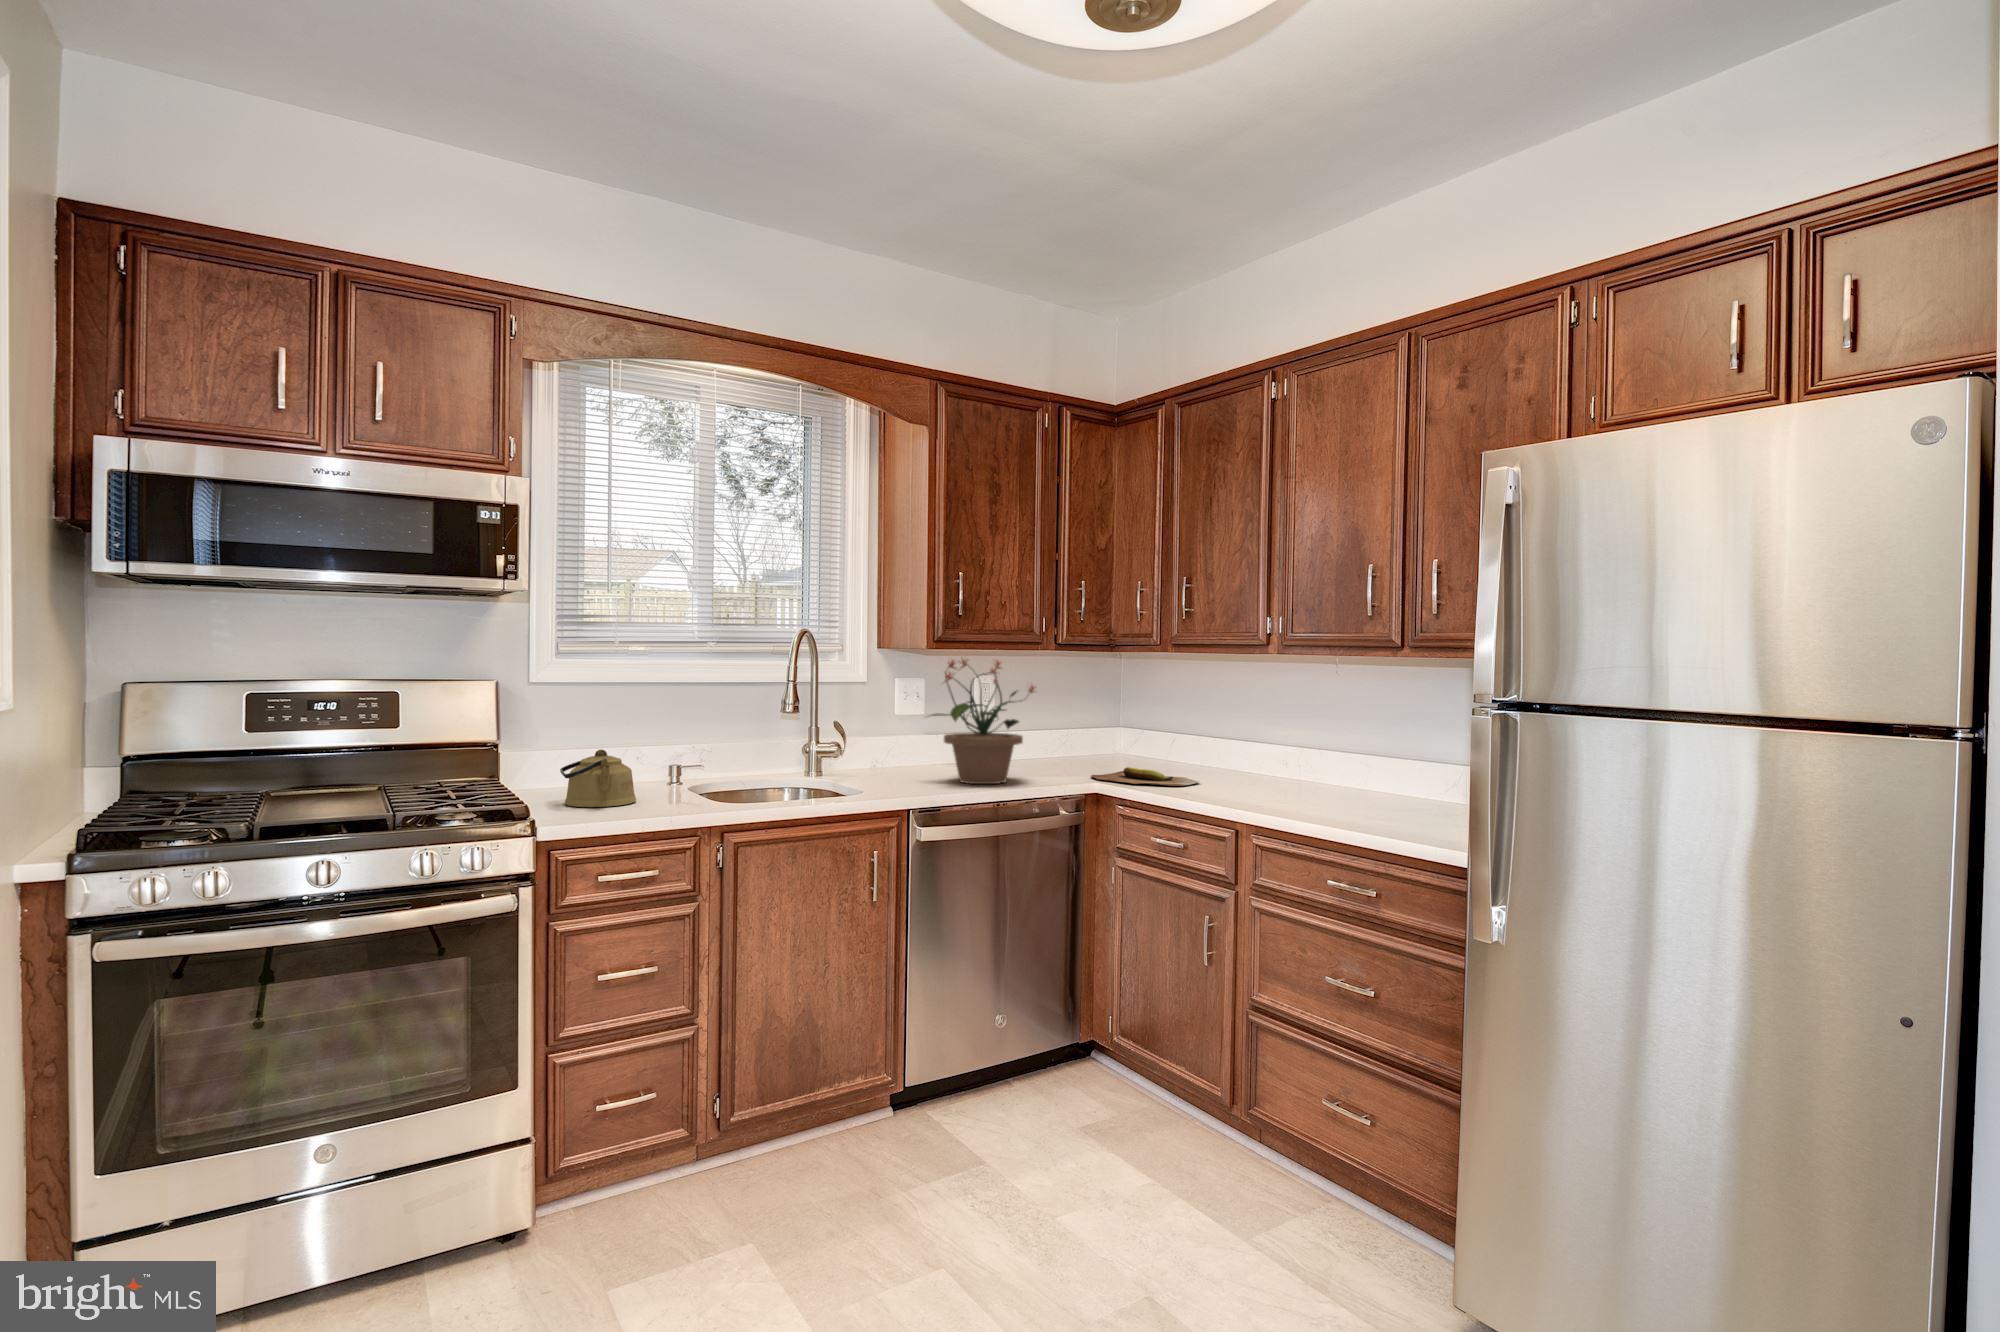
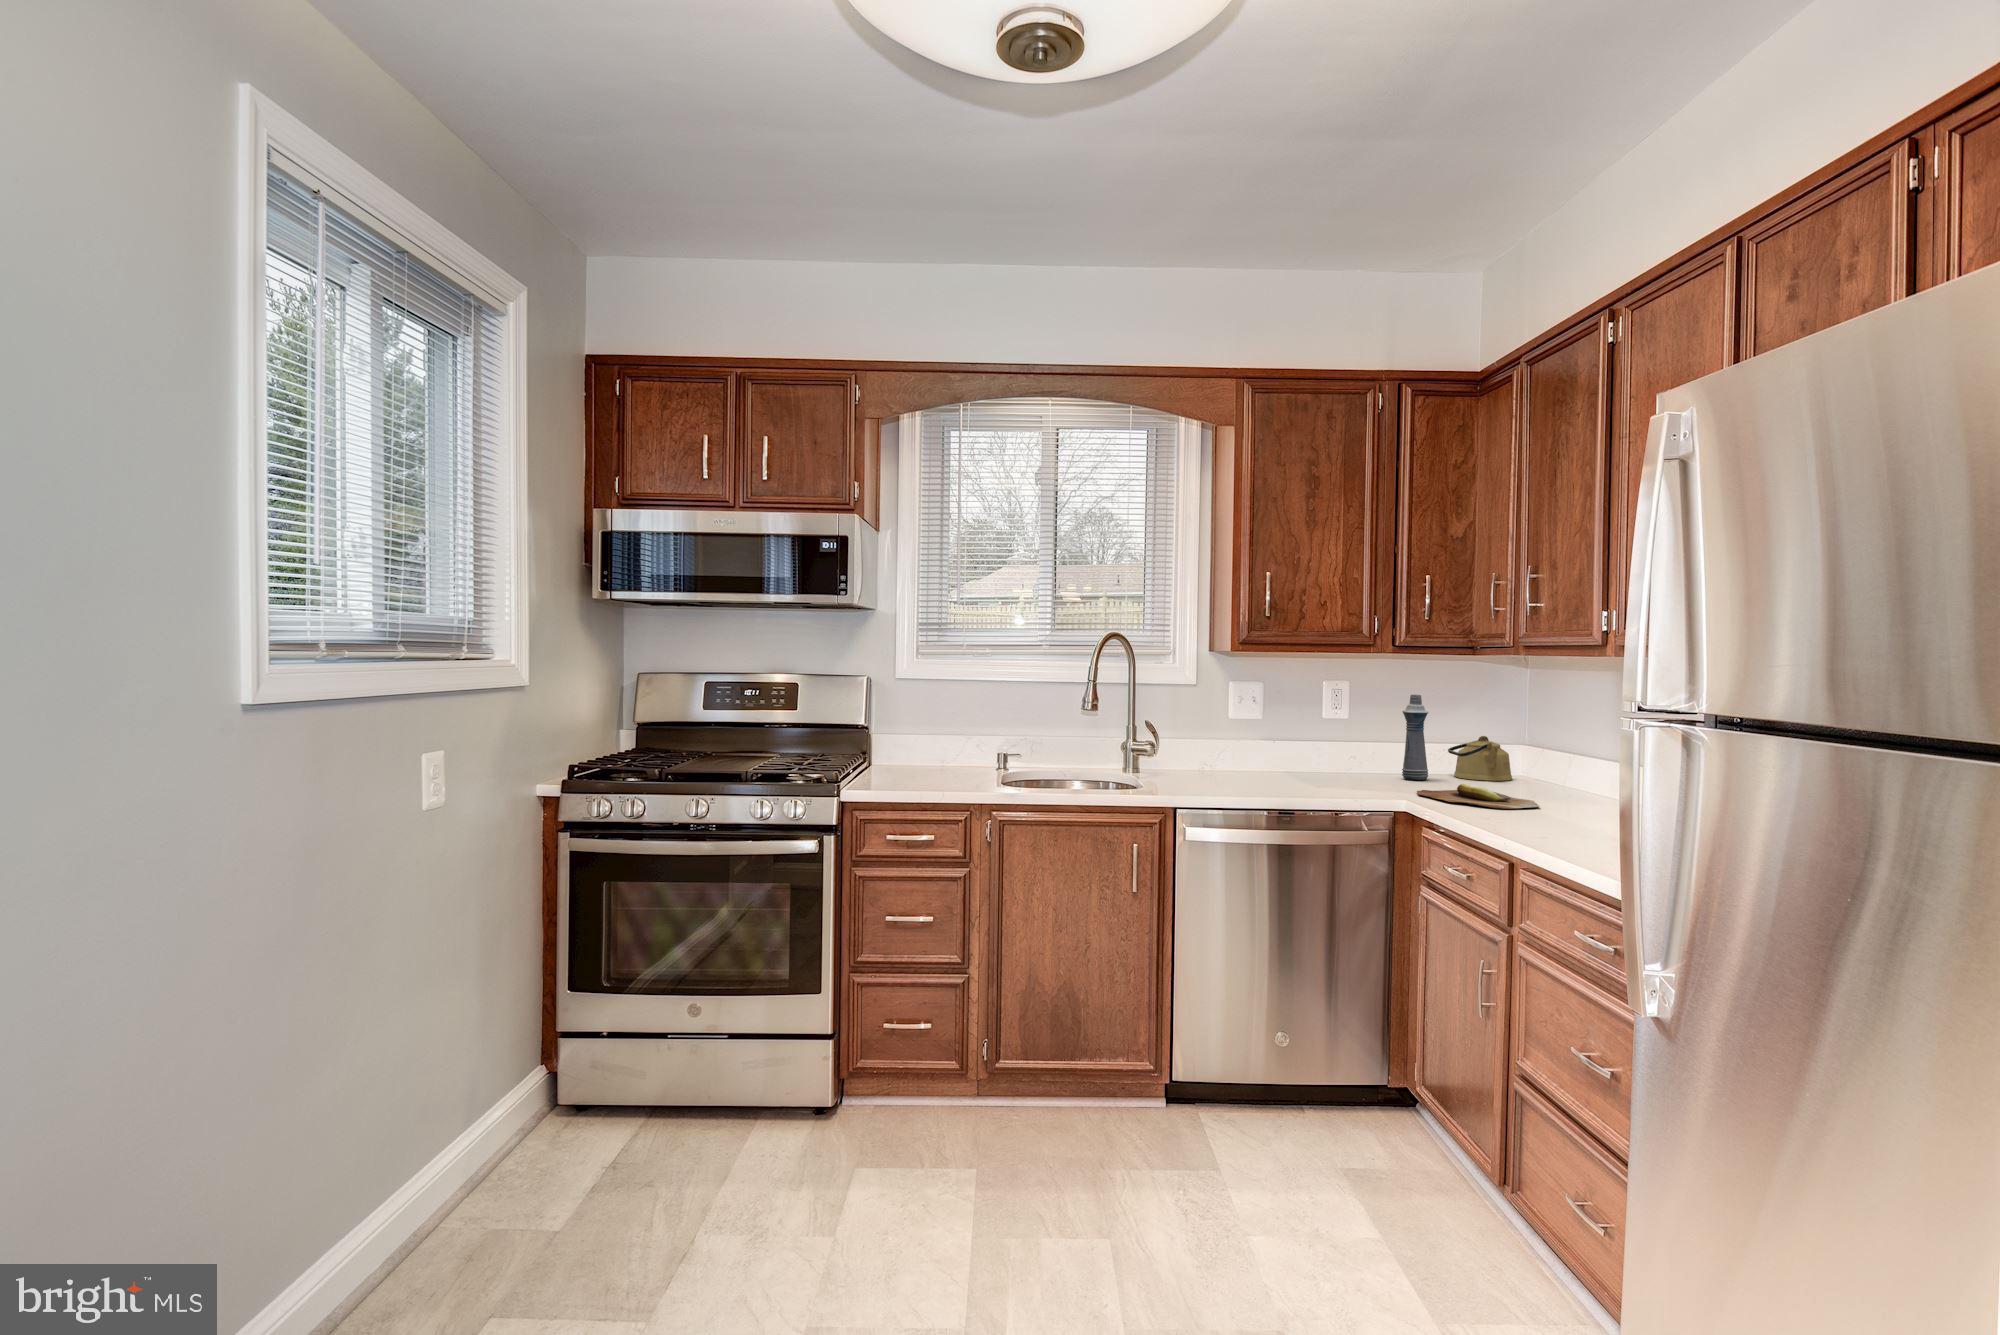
potted plant: present [932,660,1034,784] -> none [1225,658,1348,790]
bottle: none [1049,689,1071,766] -> present [1402,695,1429,780]
kettle: present [560,749,636,807] -> present [1448,736,1512,781]

